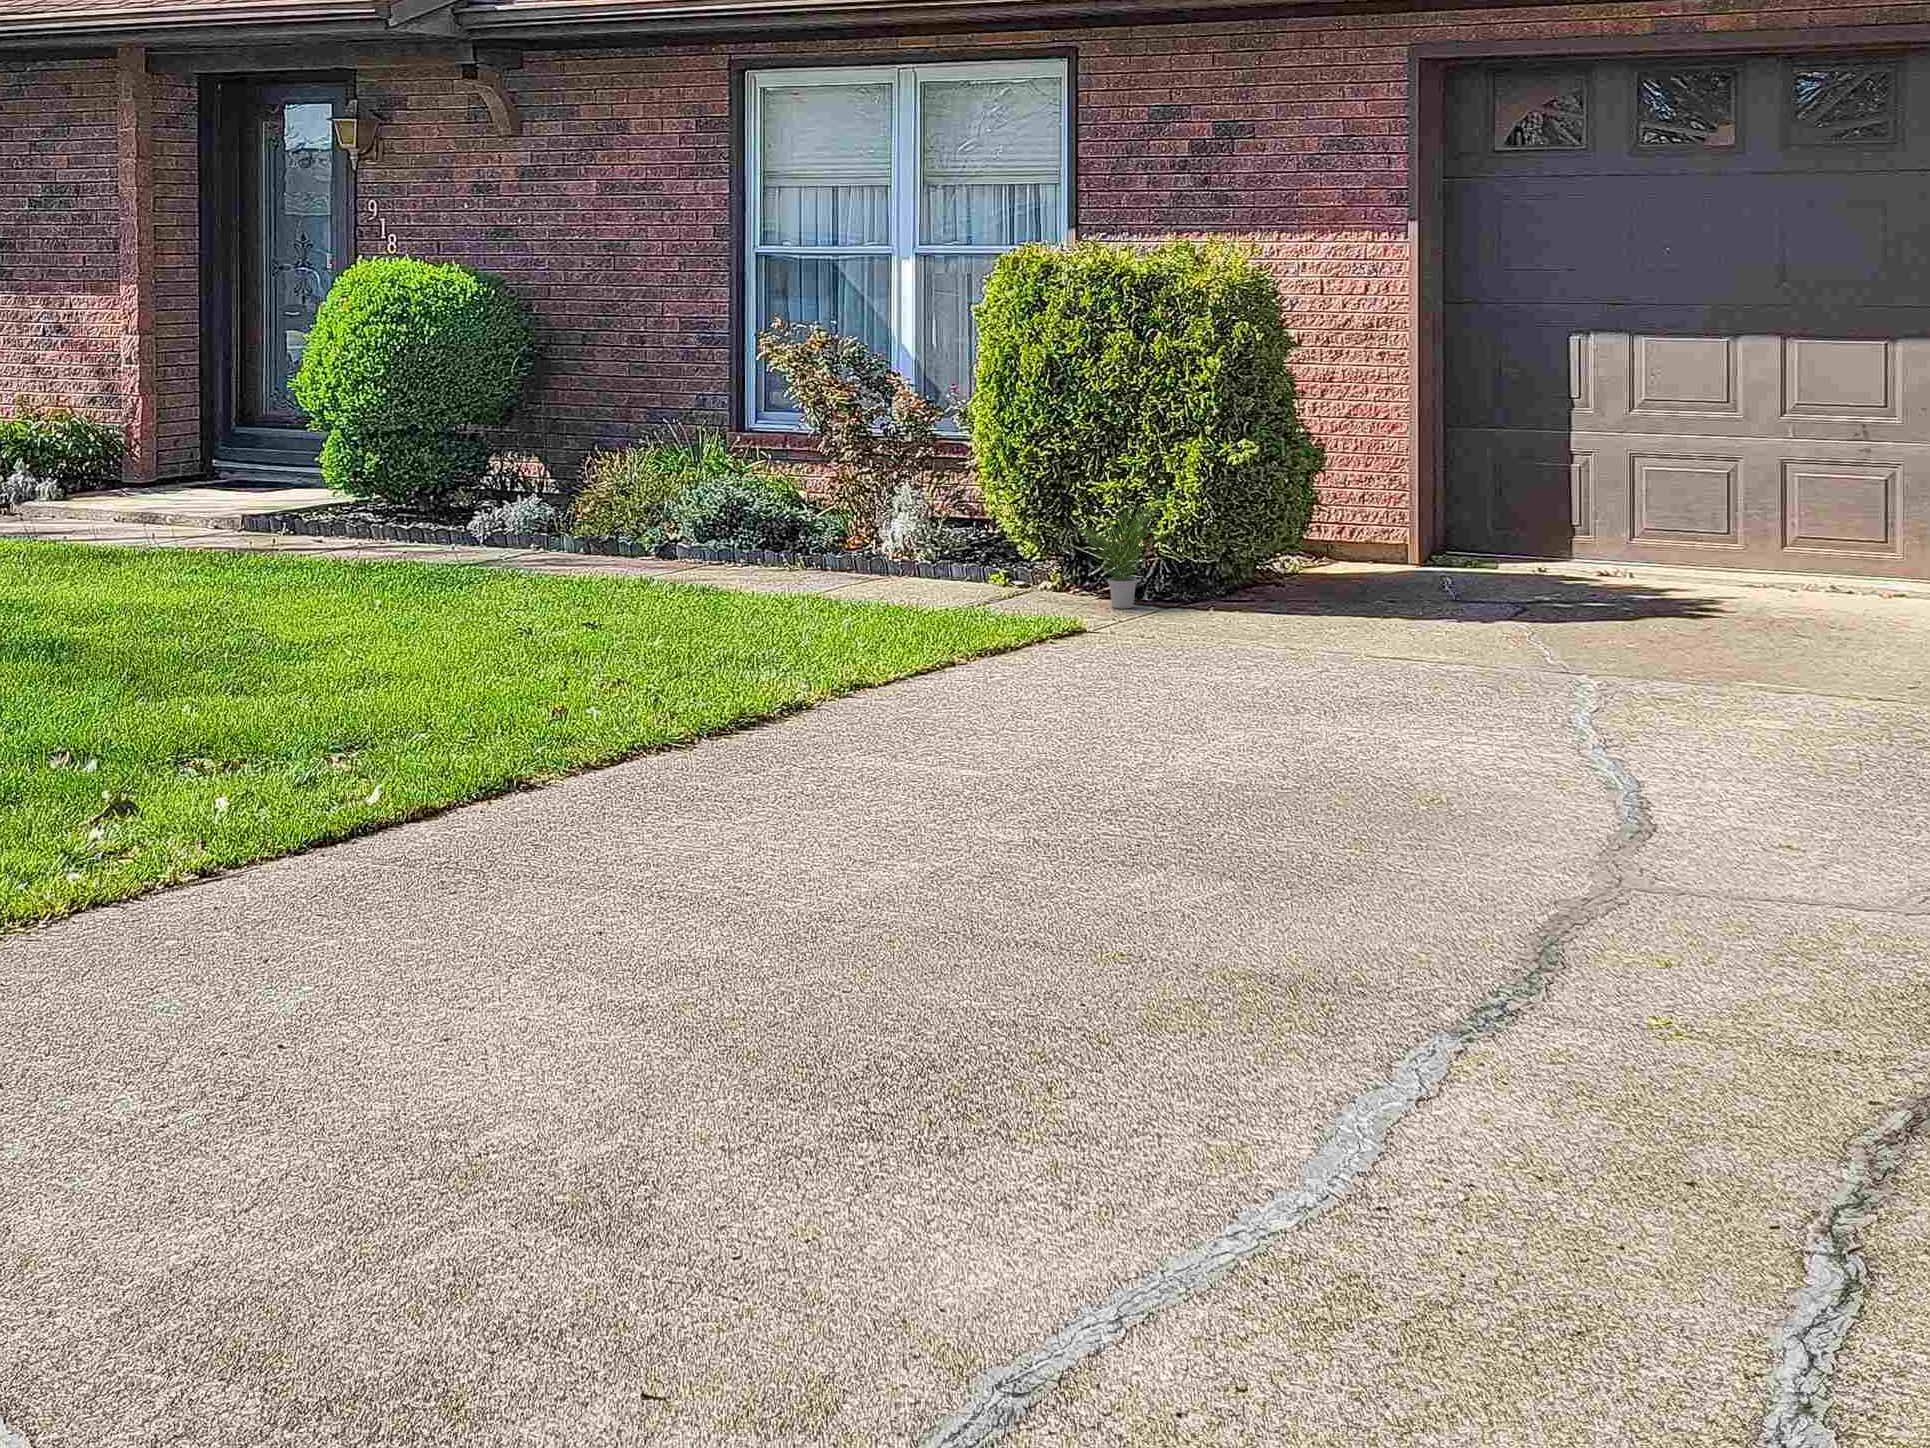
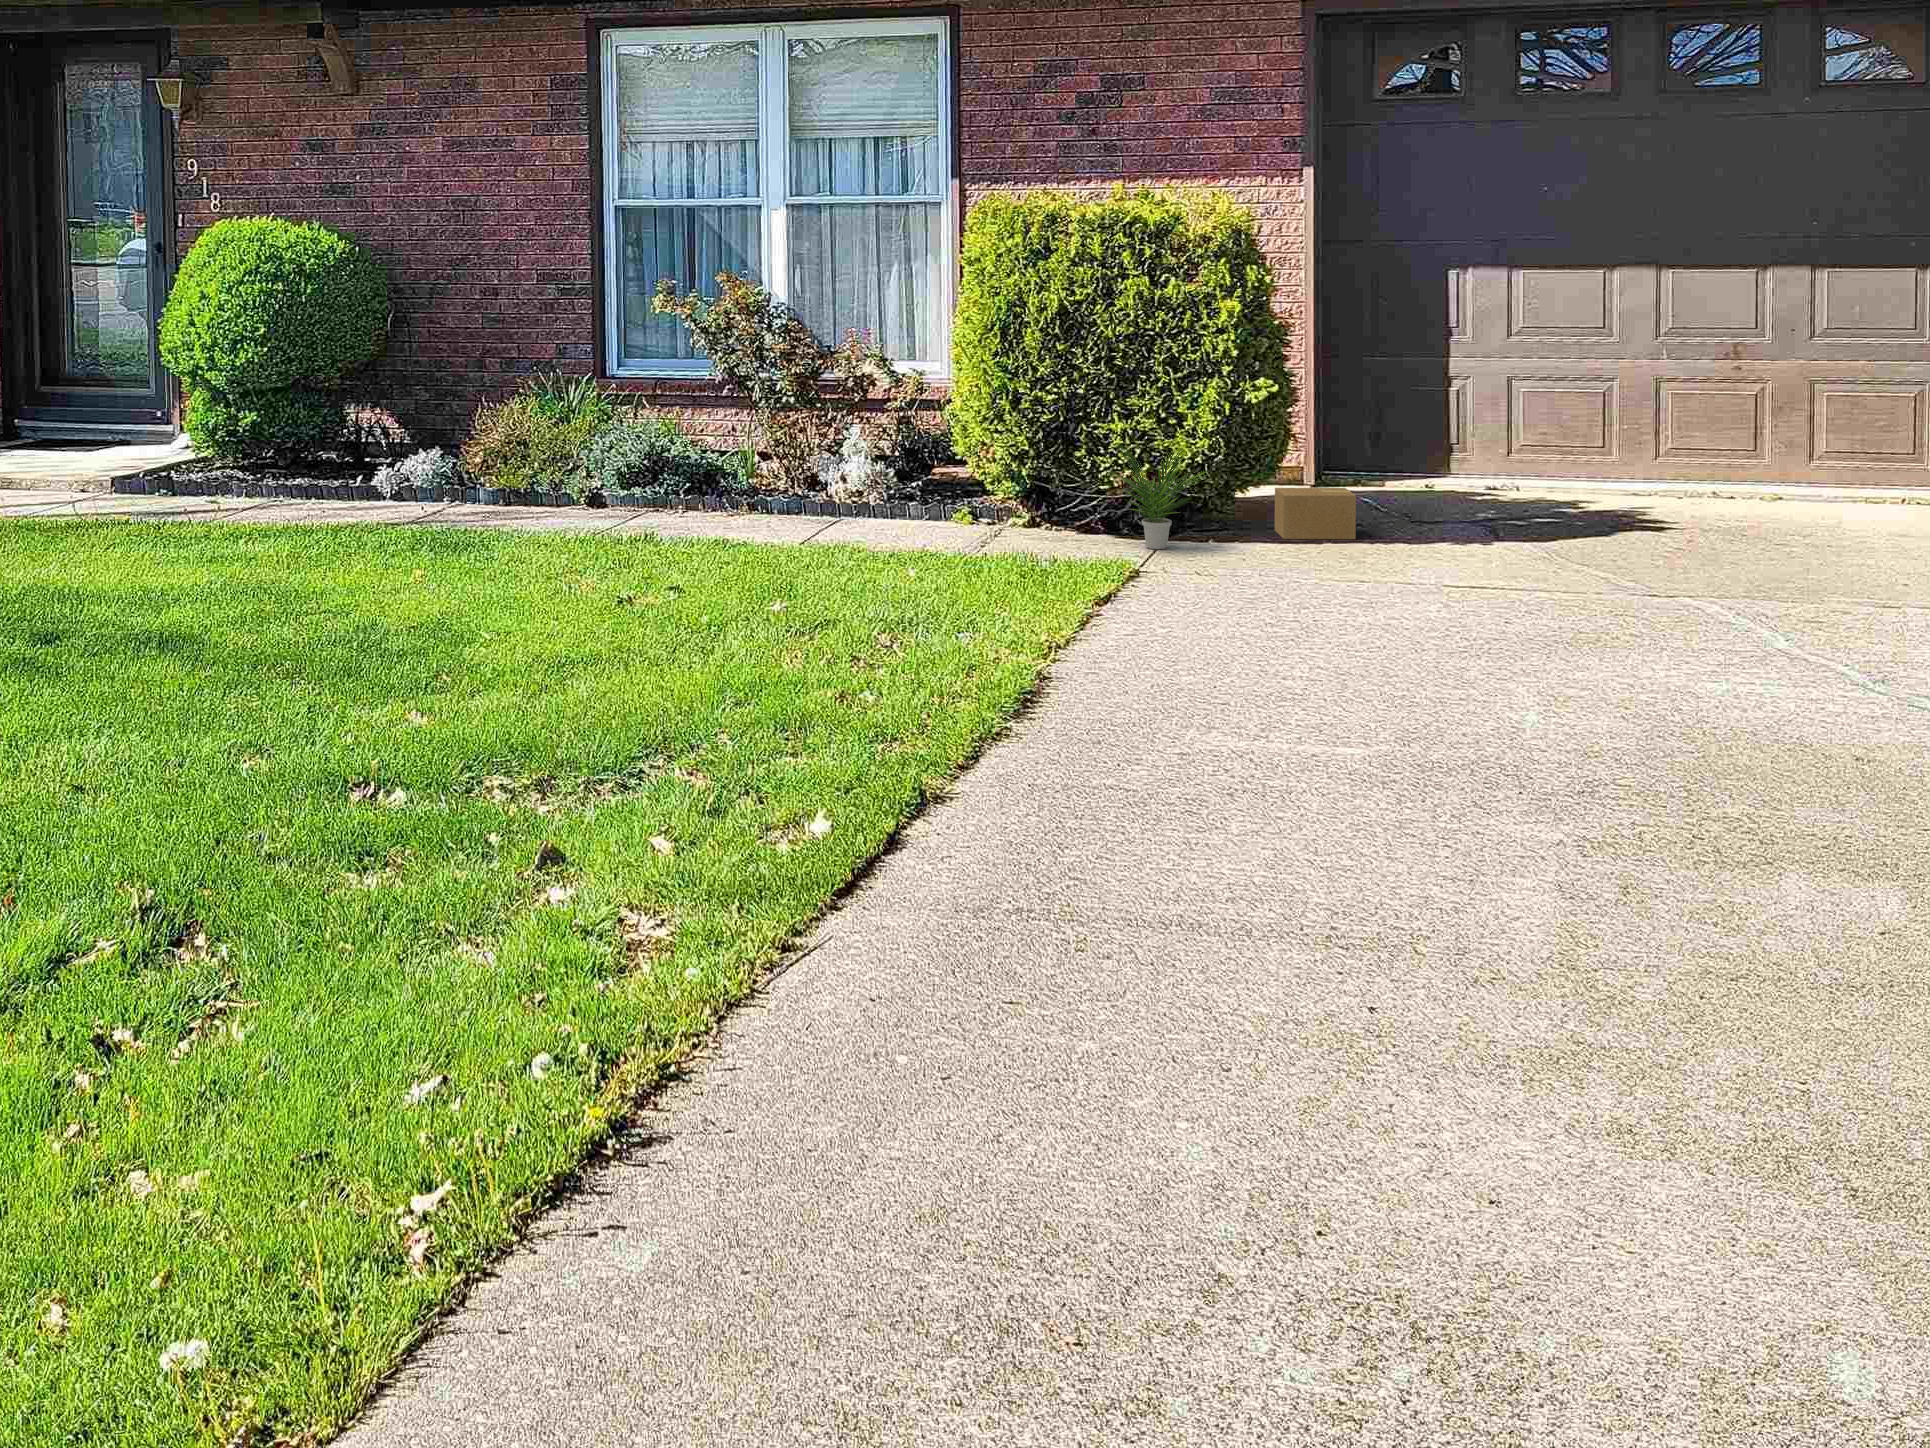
cardboard box: none [1267,555,1347,610] -> present [1275,488,1356,539]

